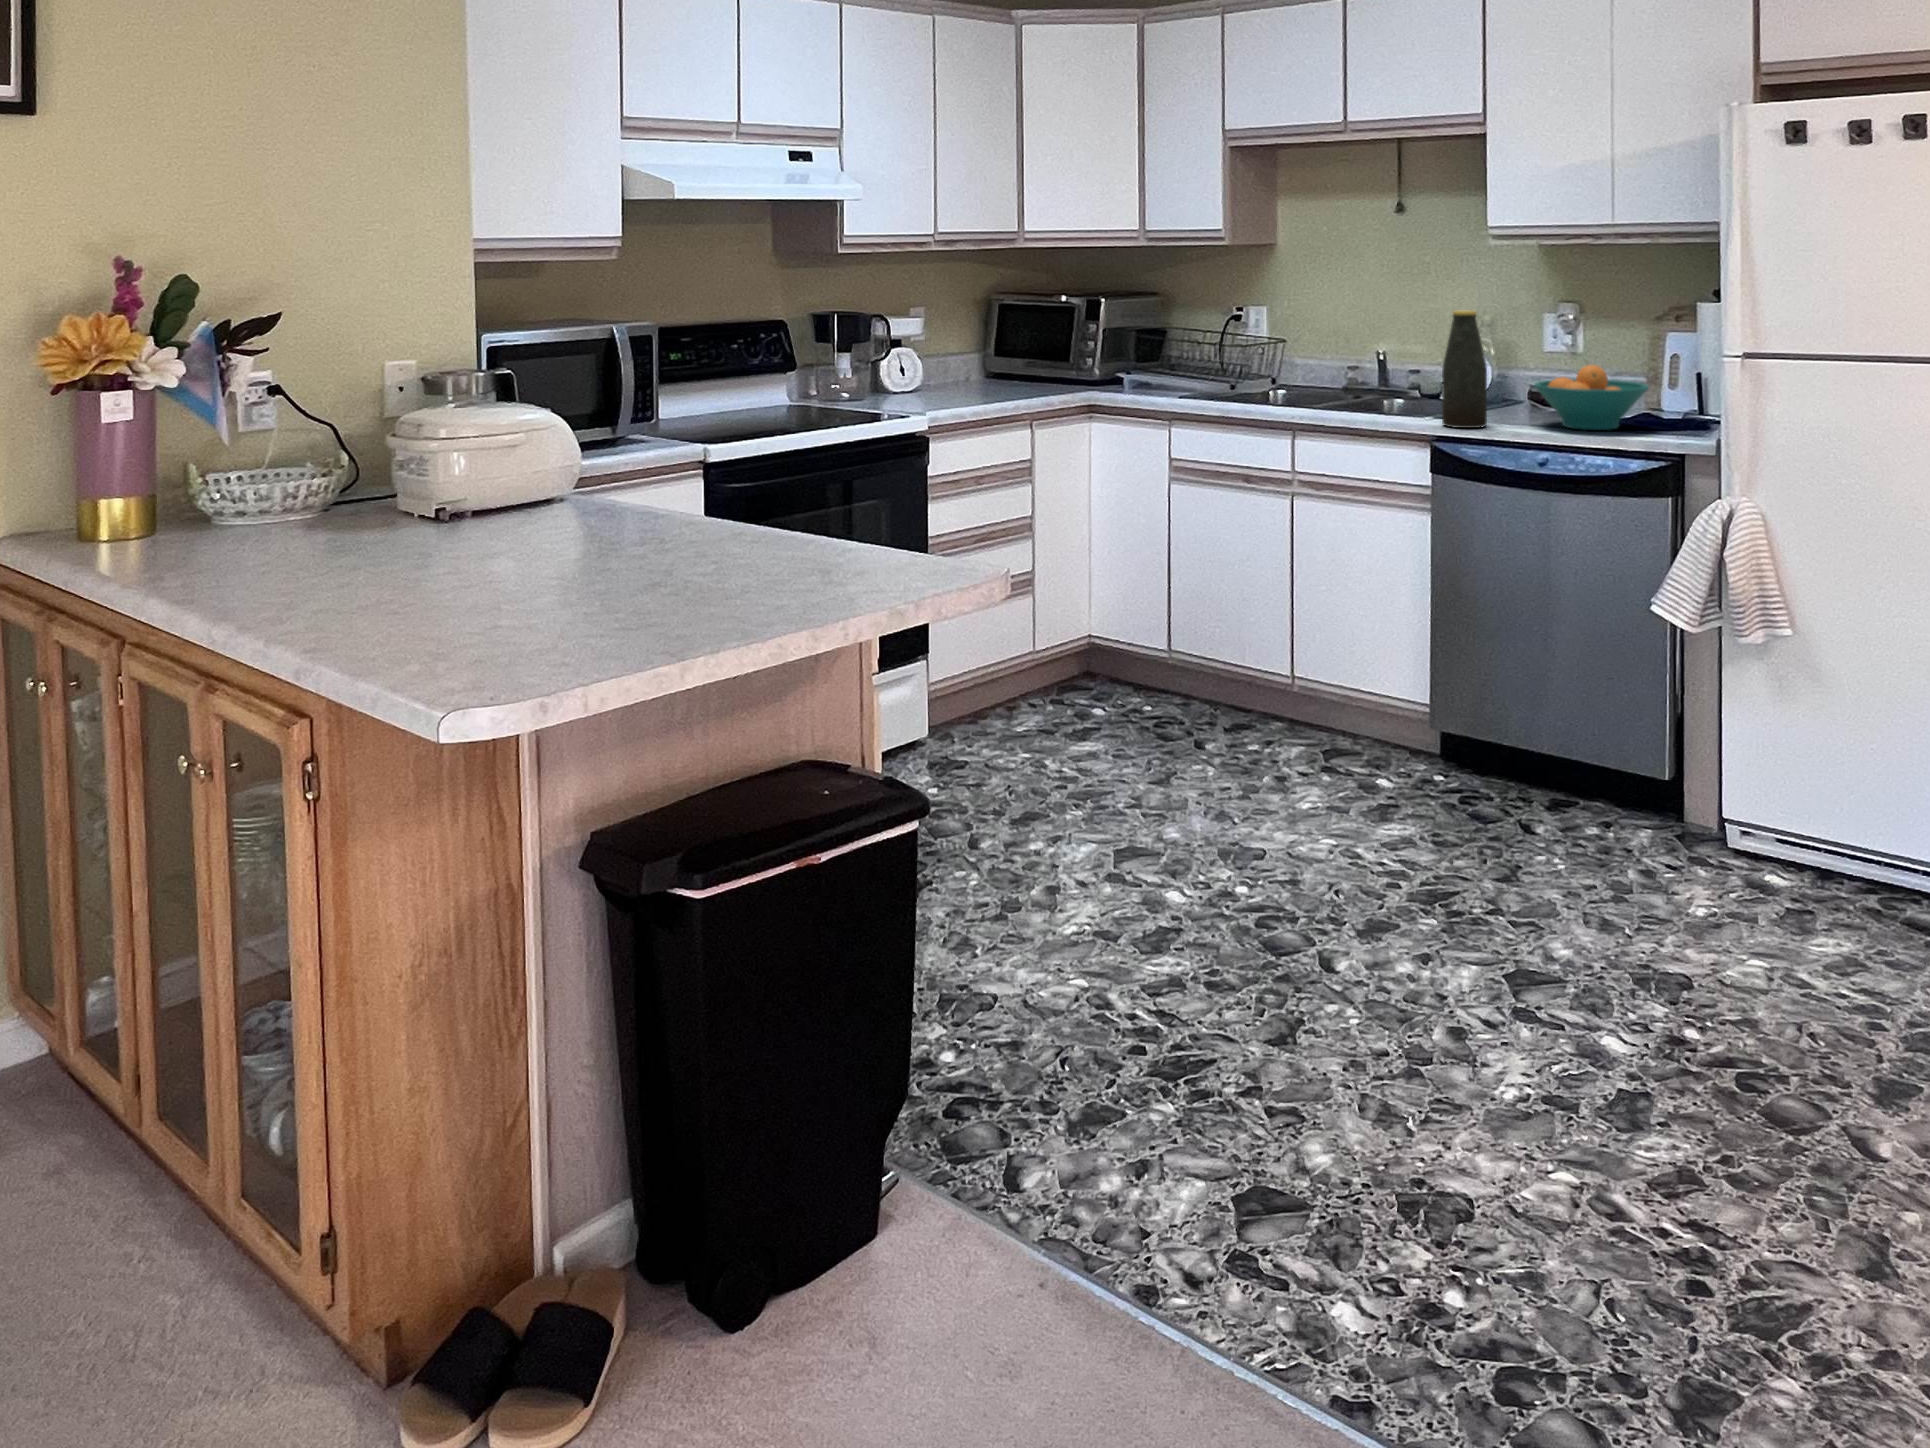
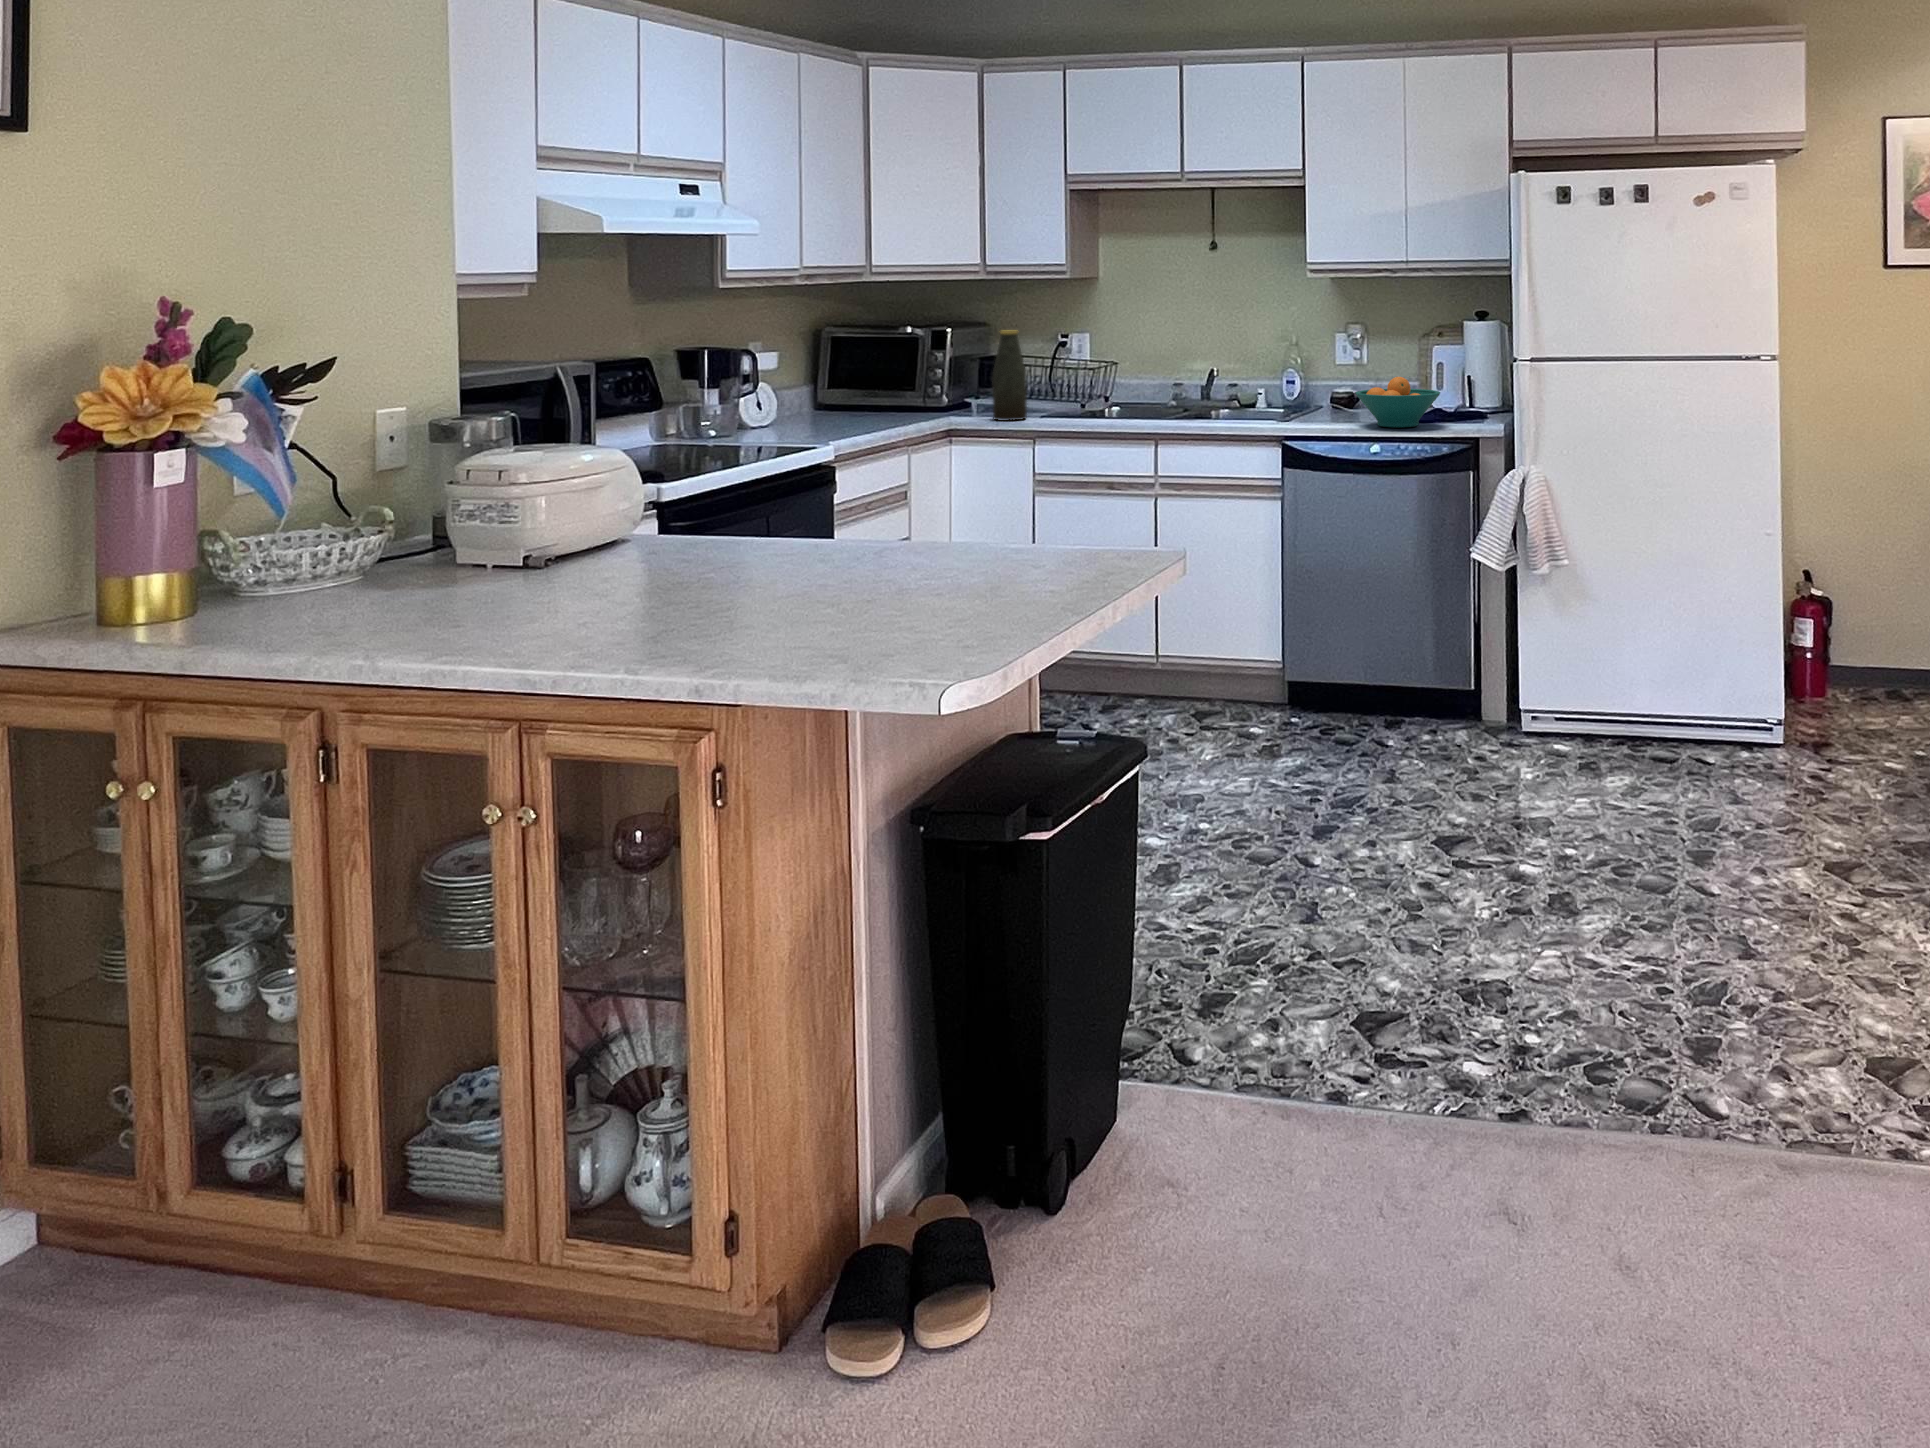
bottle: present [1442,311,1487,428] -> present [992,331,1027,421]

